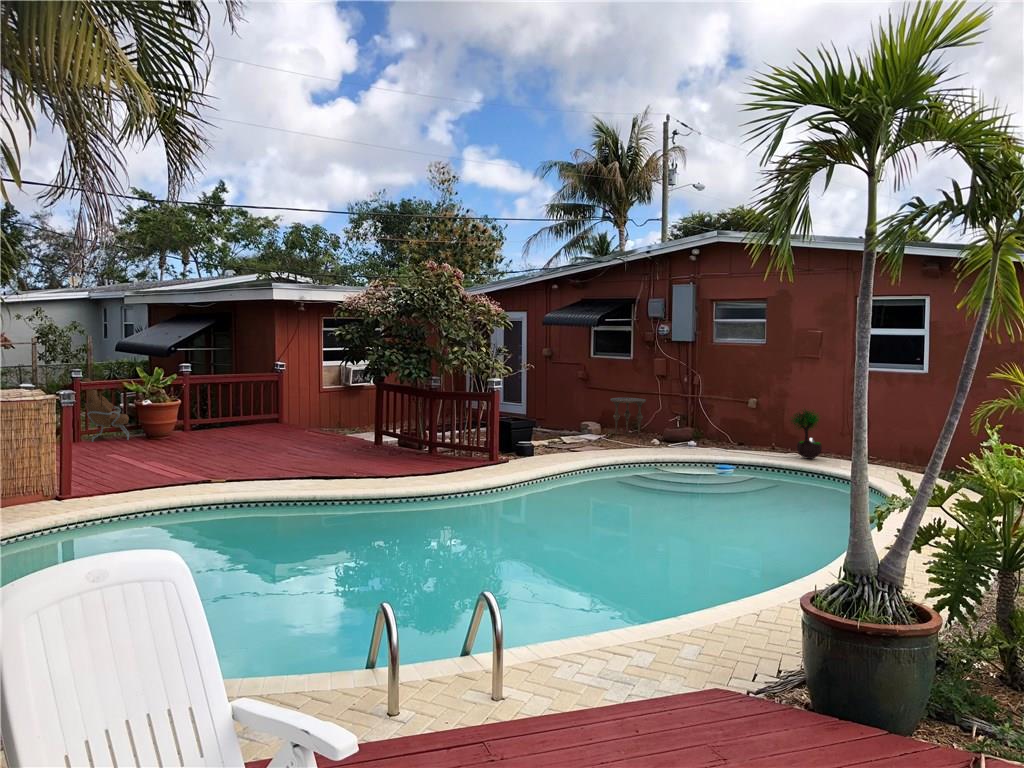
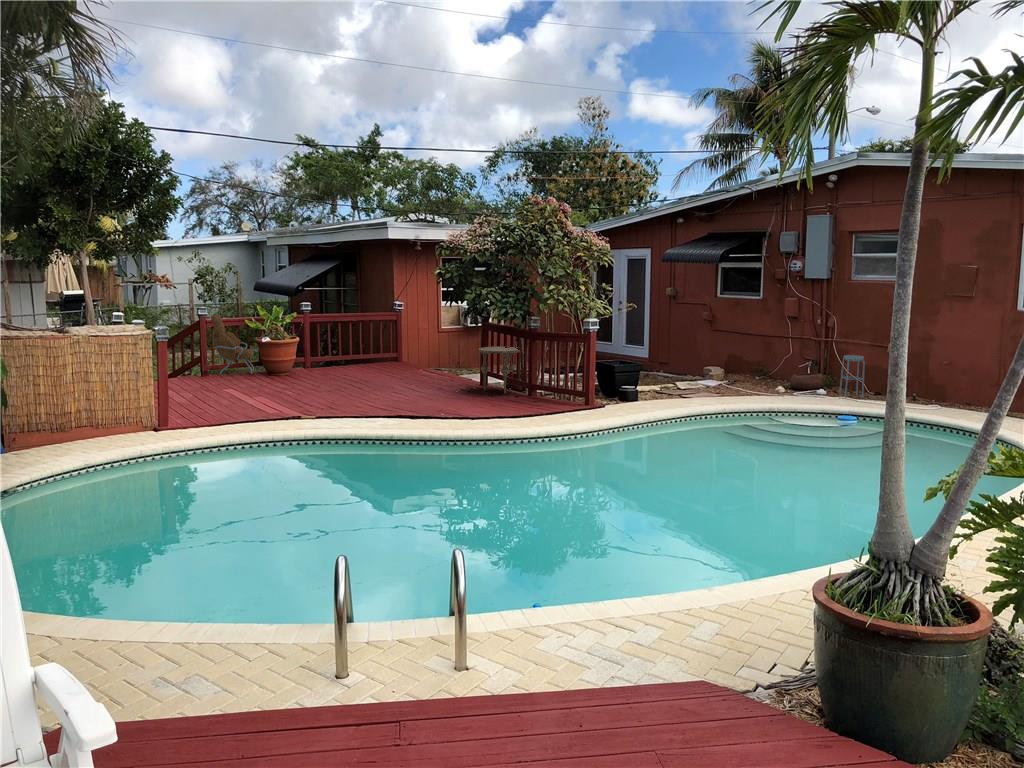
side table: present [610,398,646,436] -> present [479,347,520,394]
stool: none [707,409,728,447] -> present [839,355,865,398]
potted tree: present [791,410,822,459] -> none [932,352,972,413]

